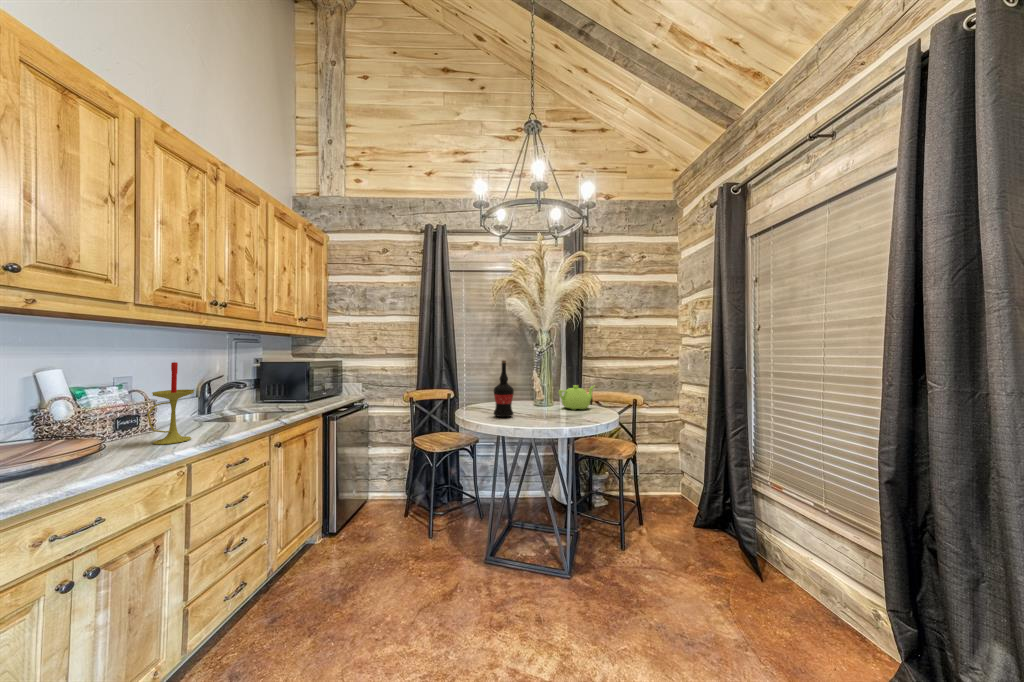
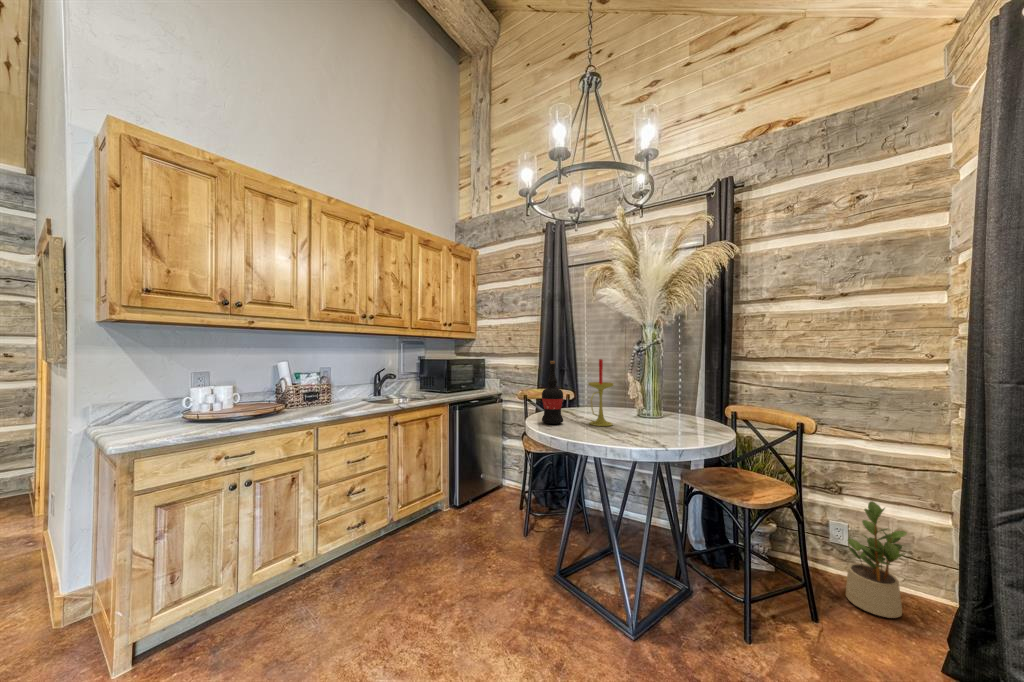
candle: present [147,362,194,445] -> present [588,359,613,426]
teapot: present [558,385,595,410] -> none [641,395,697,428]
potted plant: none [643,442,675,509] -> present [846,501,907,618]

